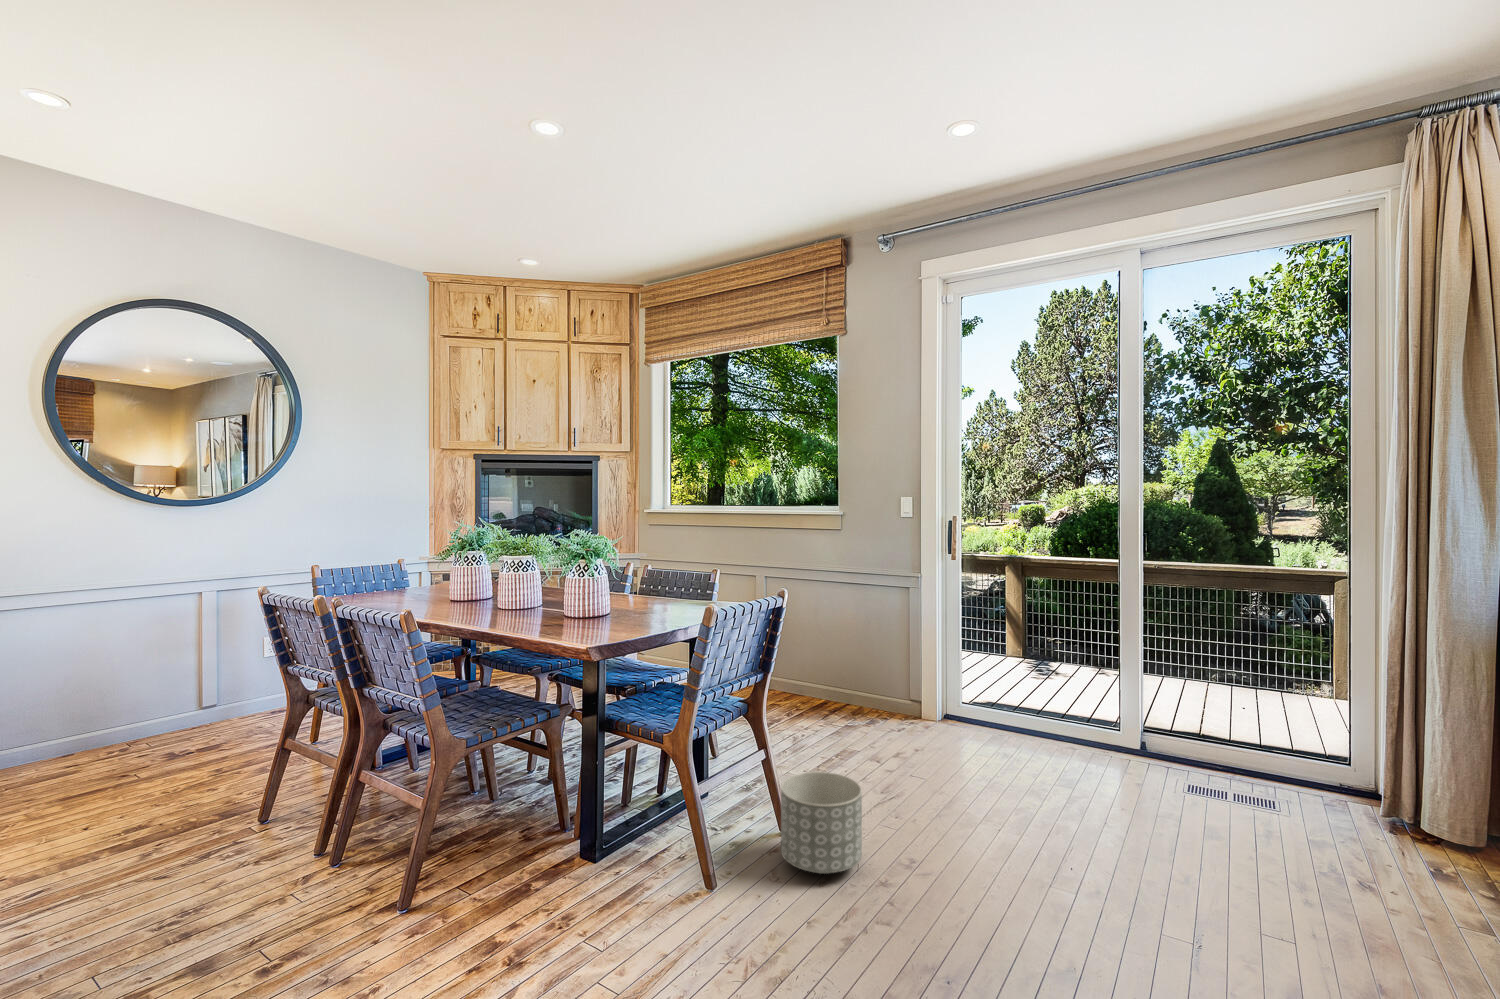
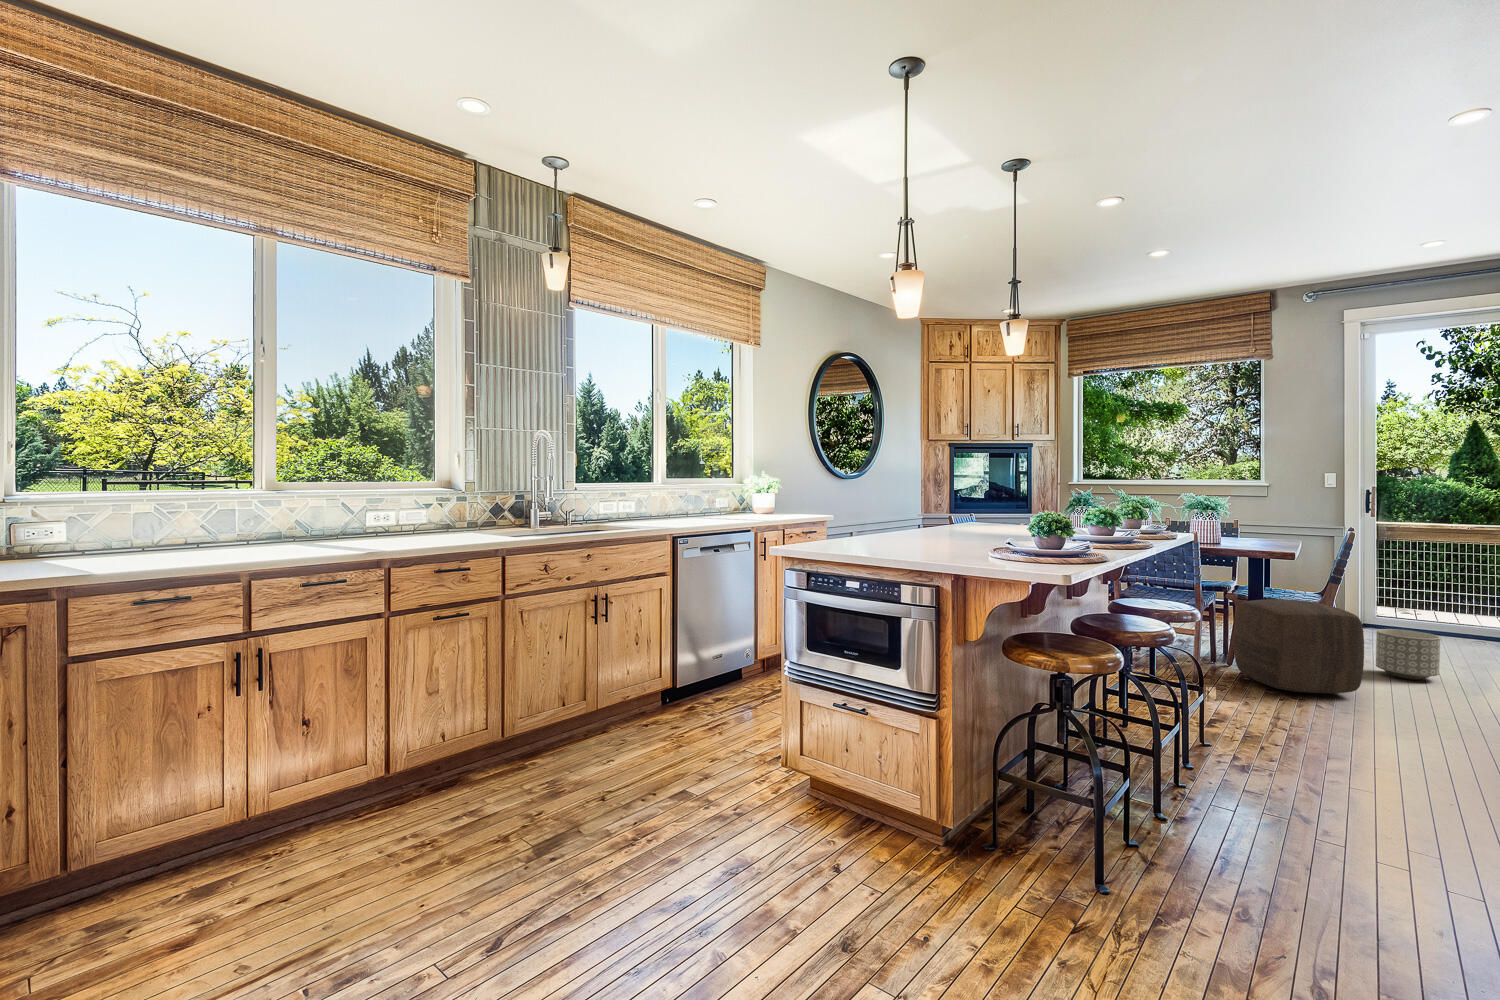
ottoman: none [454,739,643,950] -> present [1234,599,1364,693]

